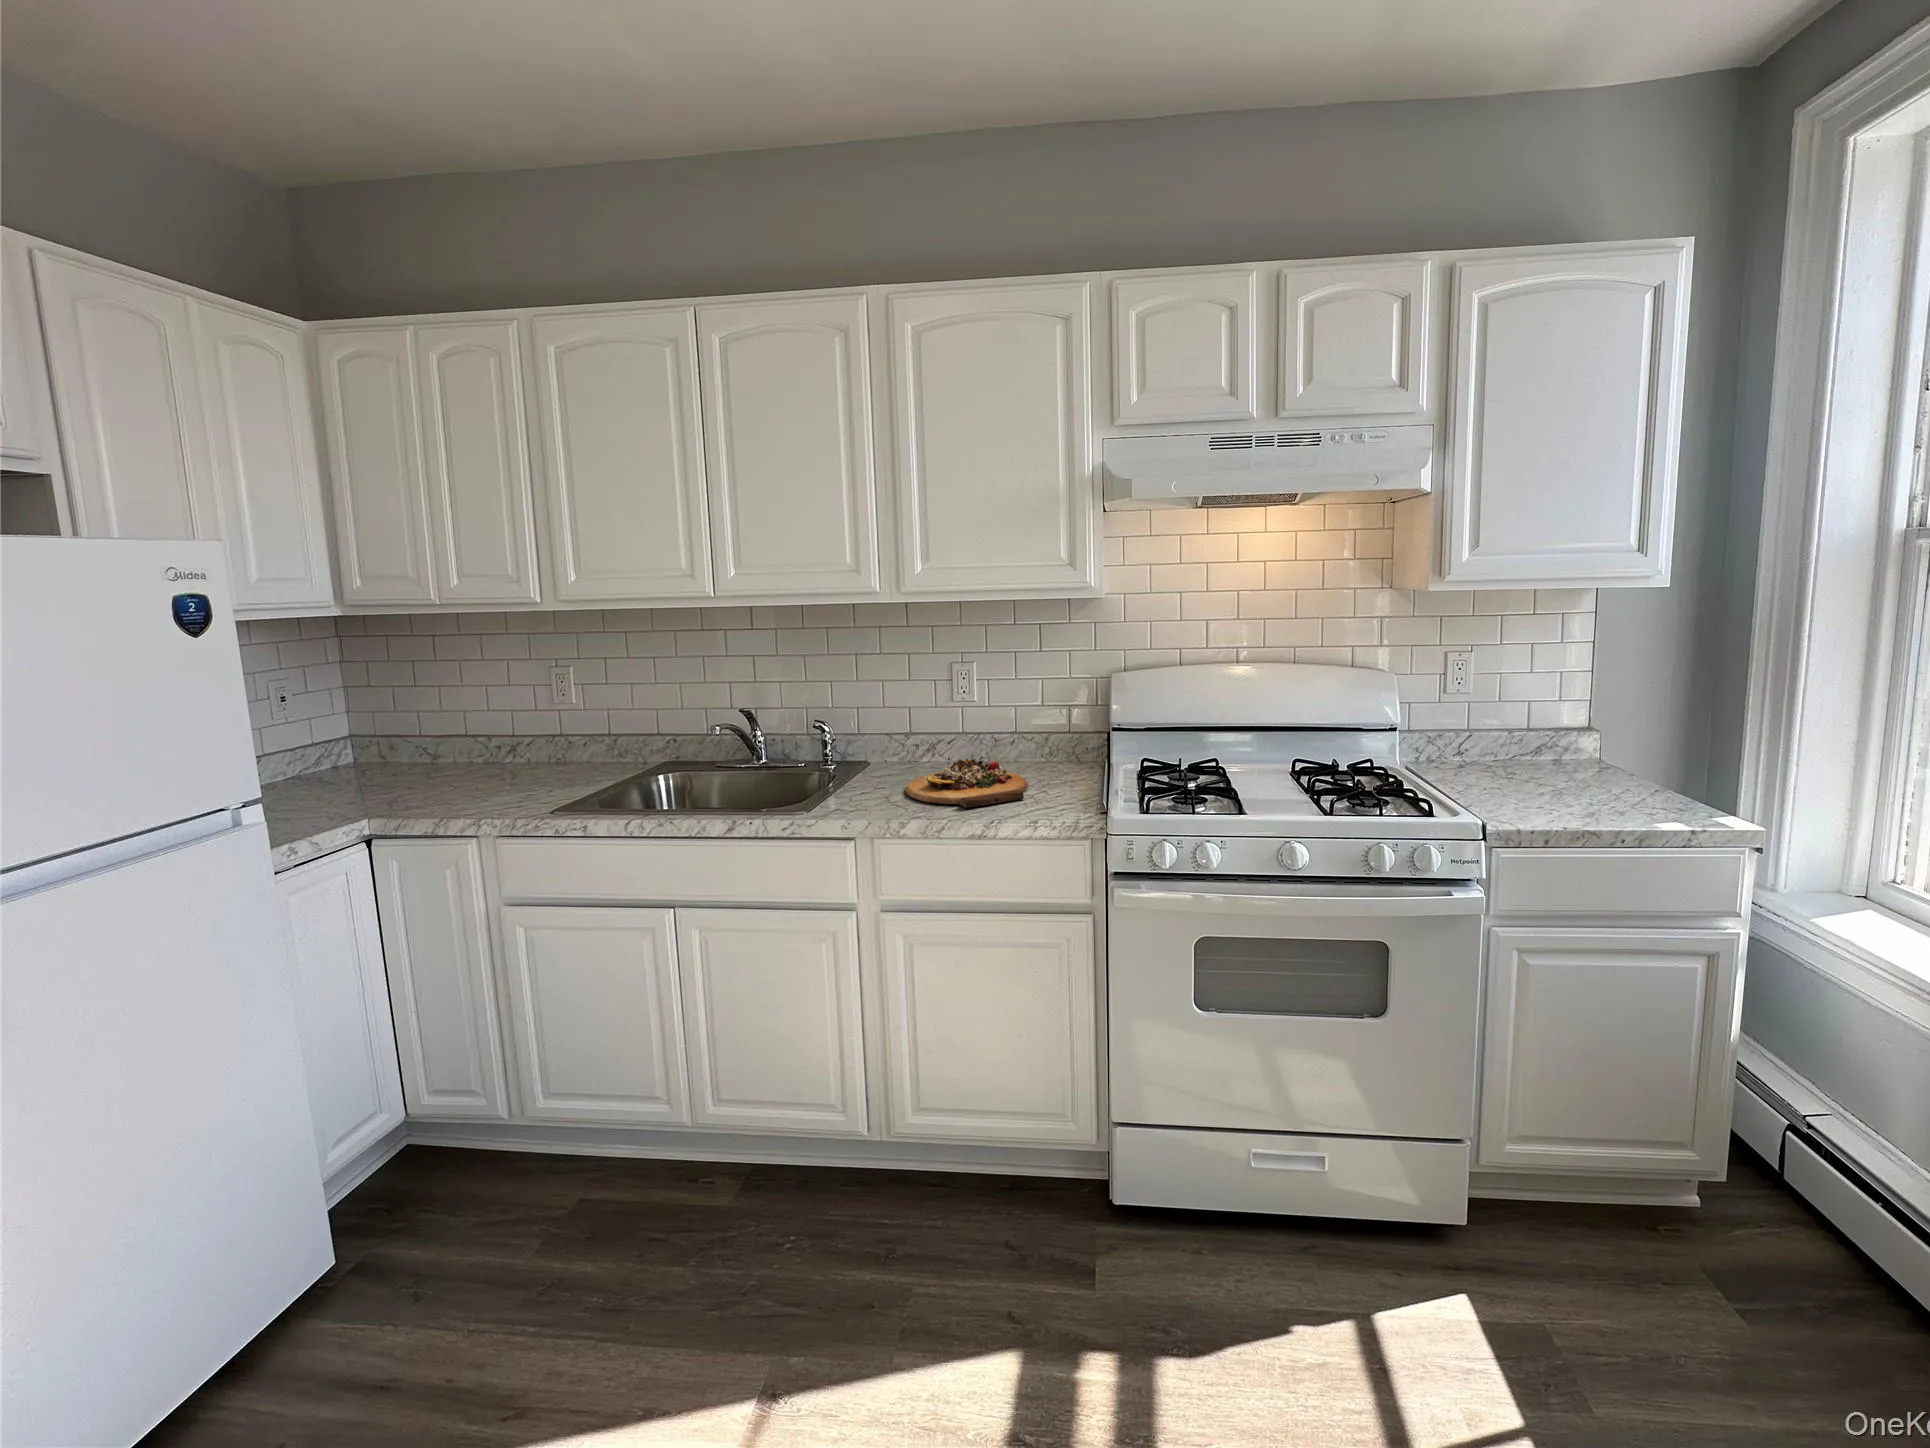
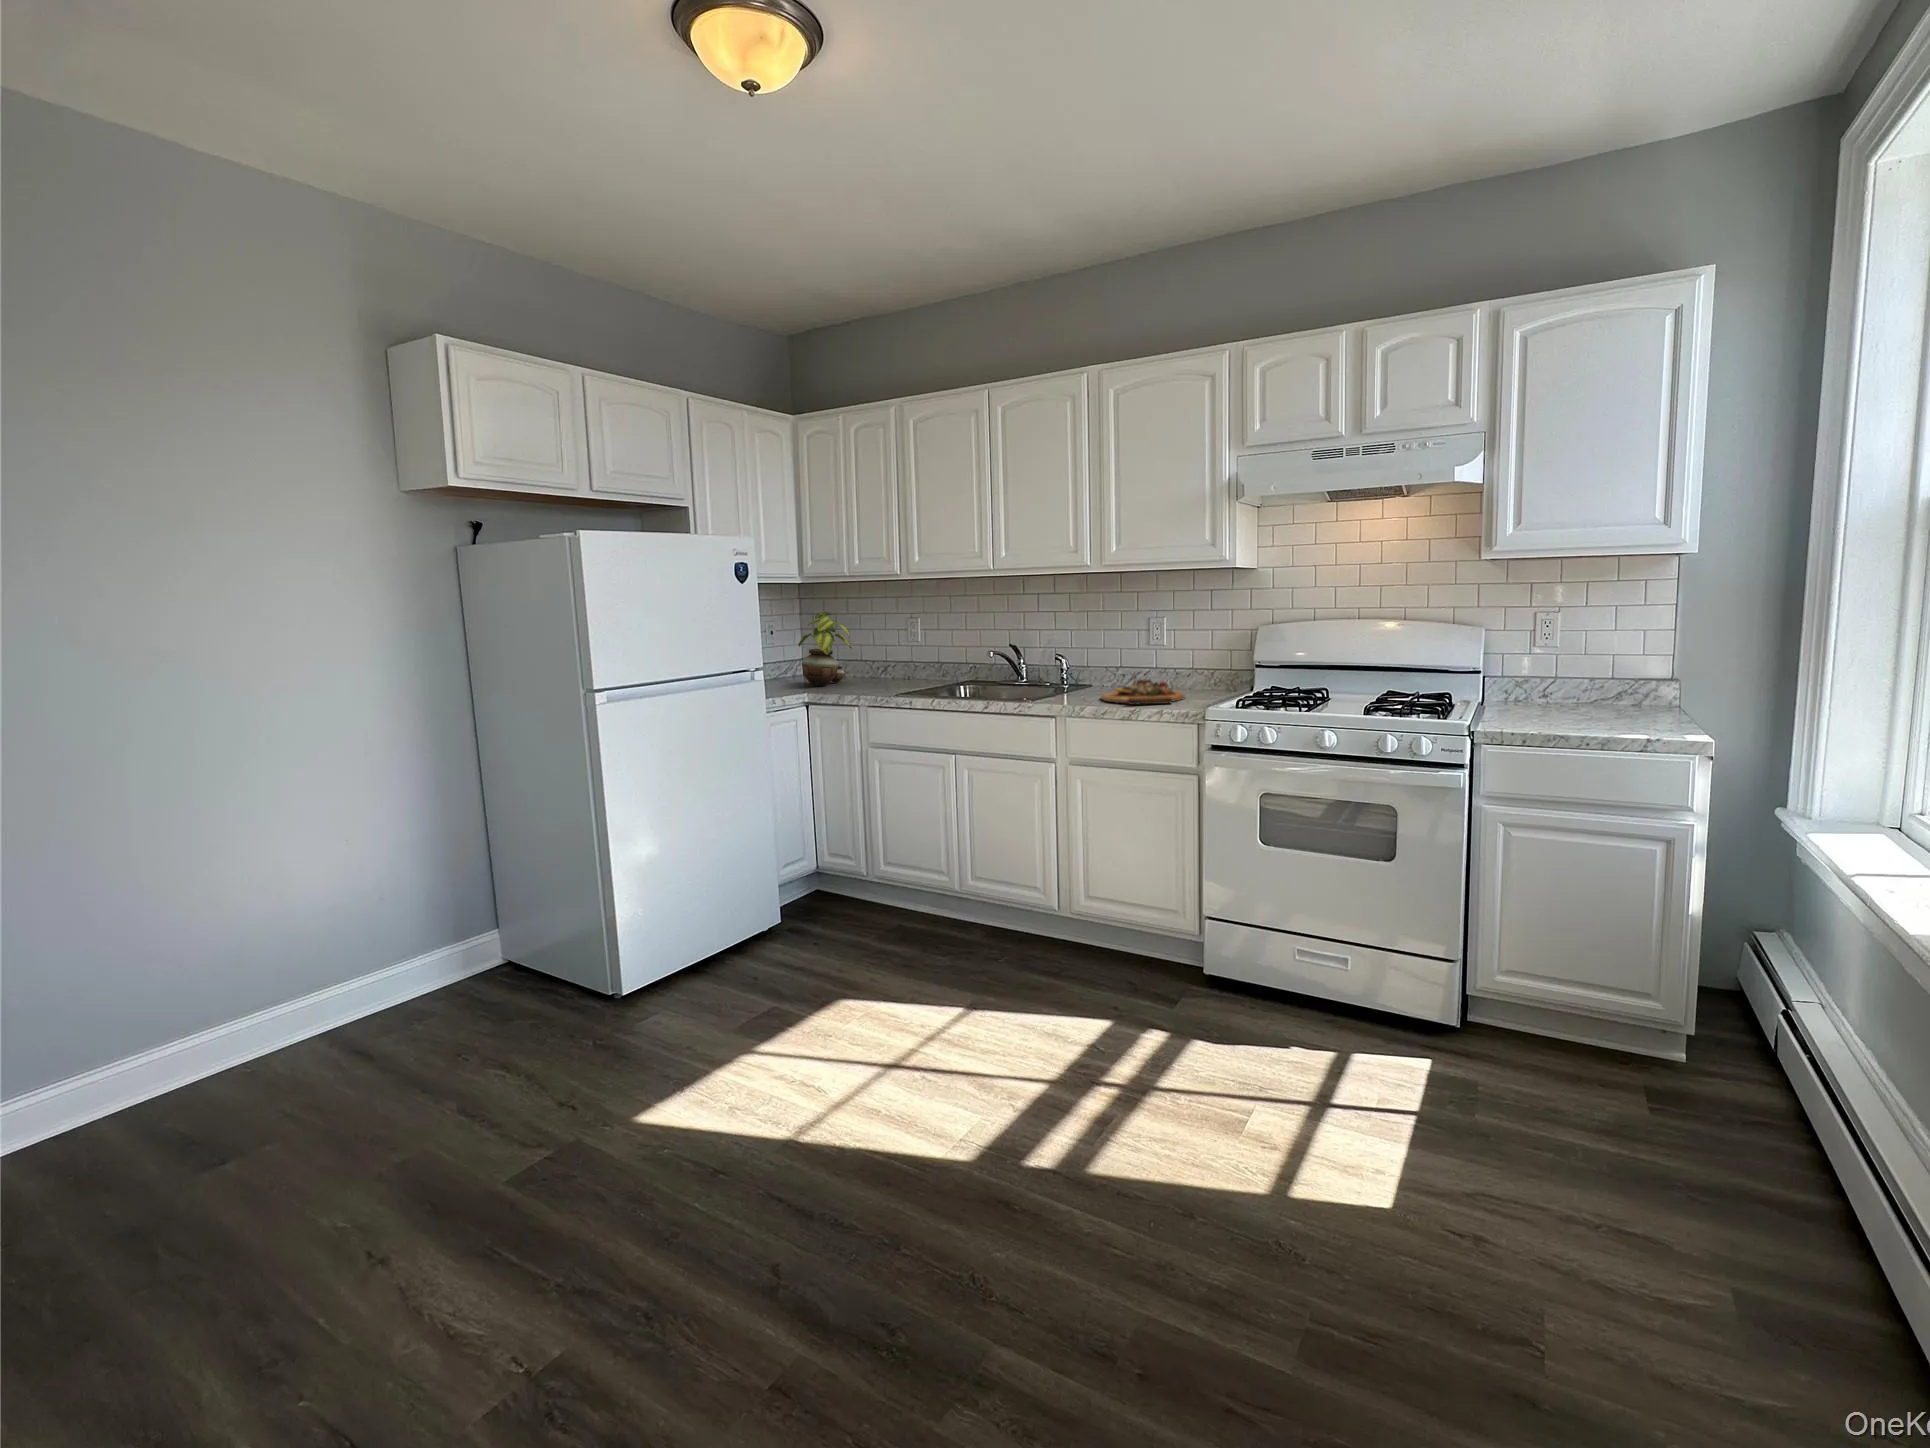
potted plant: none [337,667,450,792] -> present [798,612,852,686]

